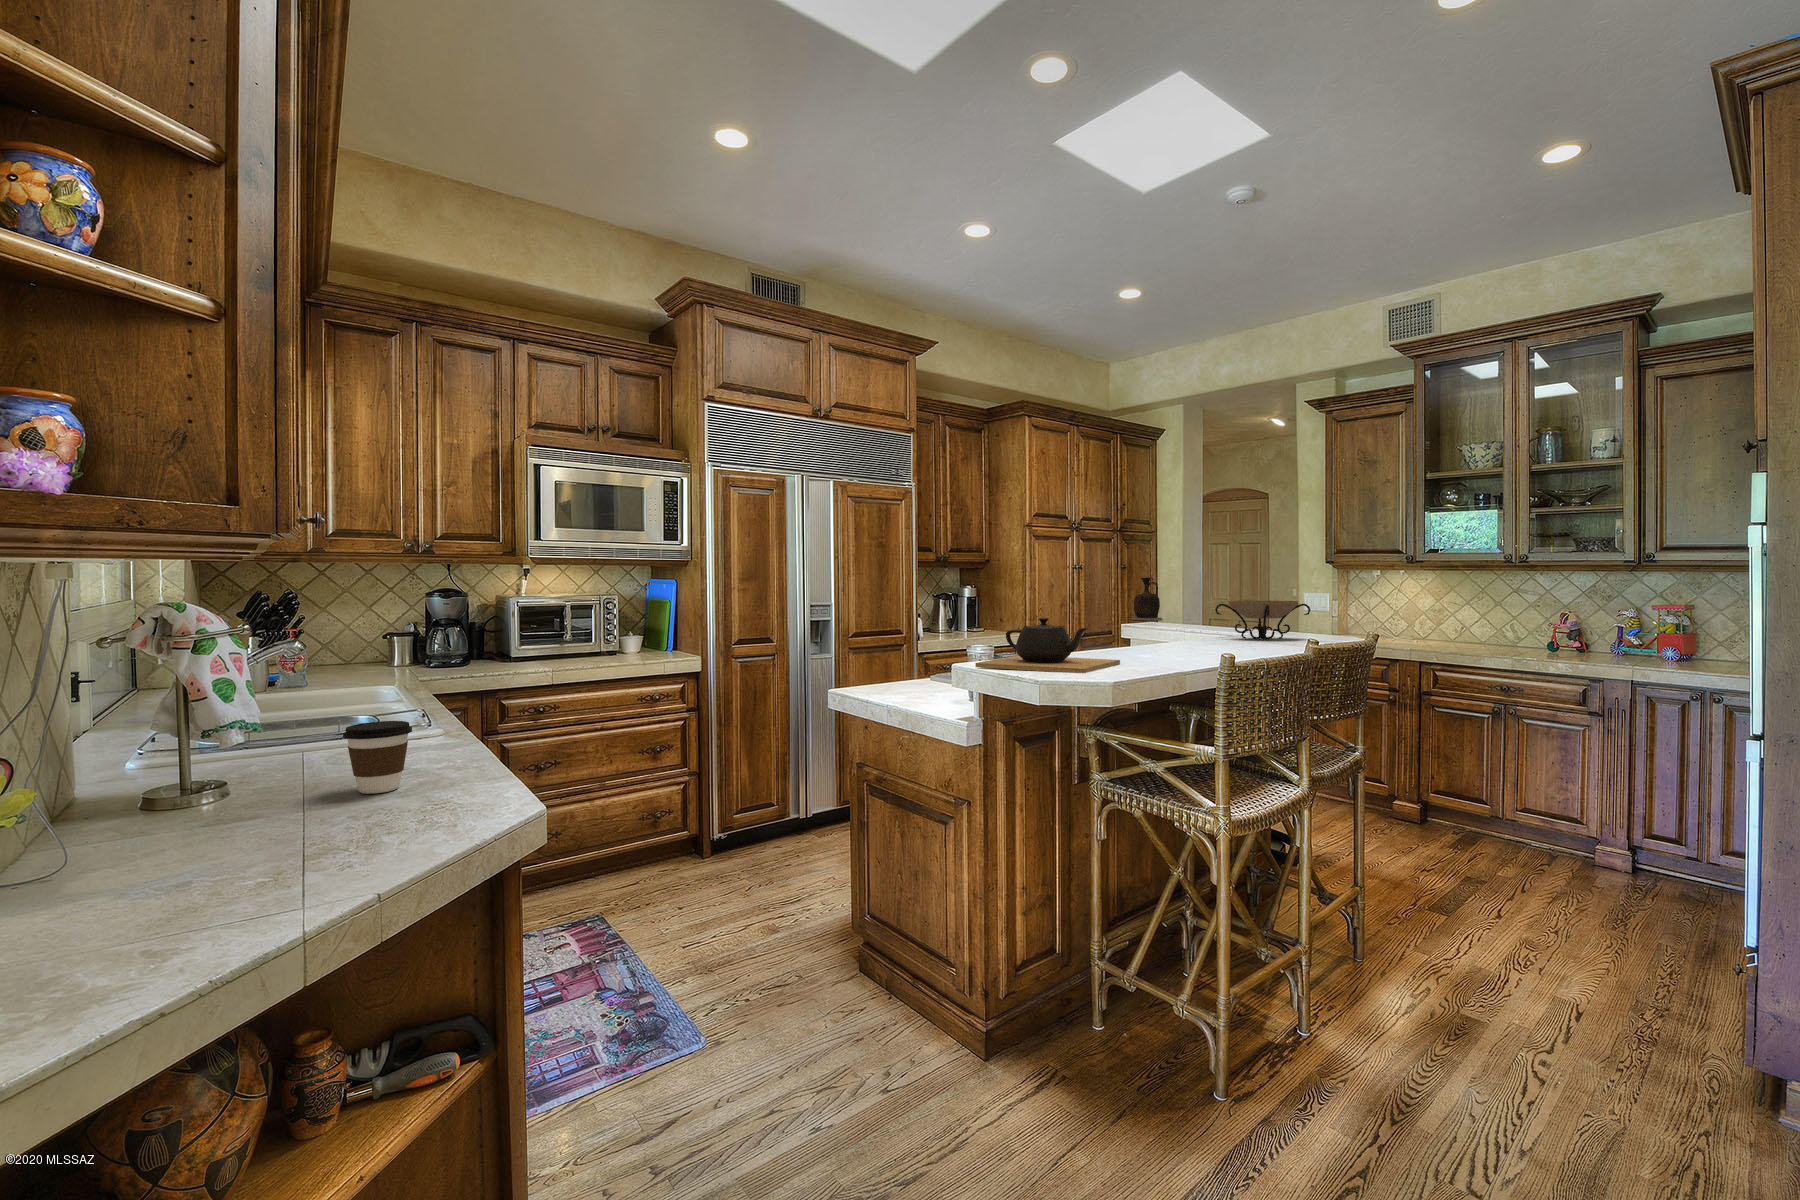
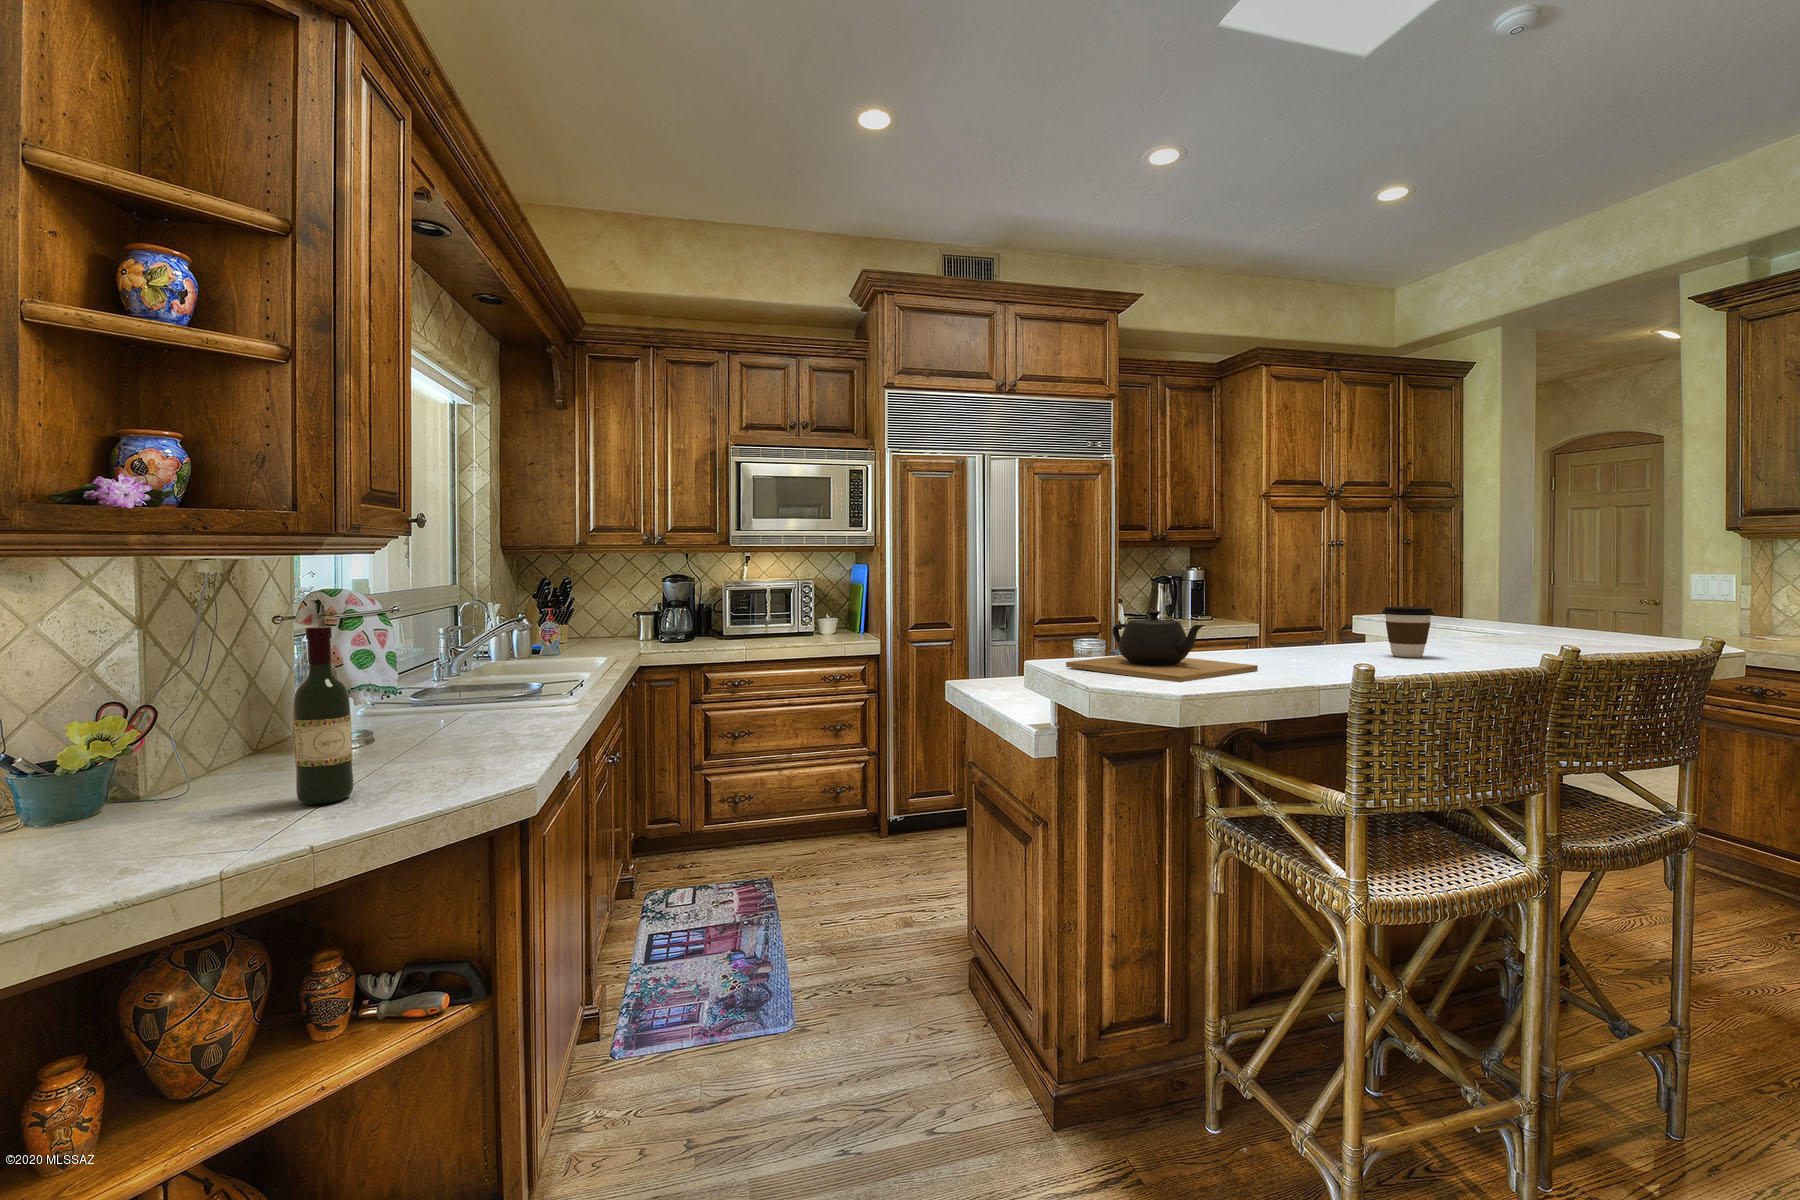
vase: present [1132,578,1162,620] -> none [1414,556,1460,608]
decorative bowl: present [1215,601,1311,639] -> none [1475,588,1630,641]
wine bottle: none [266,641,331,843] -> present [293,627,353,805]
coffee cup: present [343,721,412,794] -> present [1382,607,1434,657]

